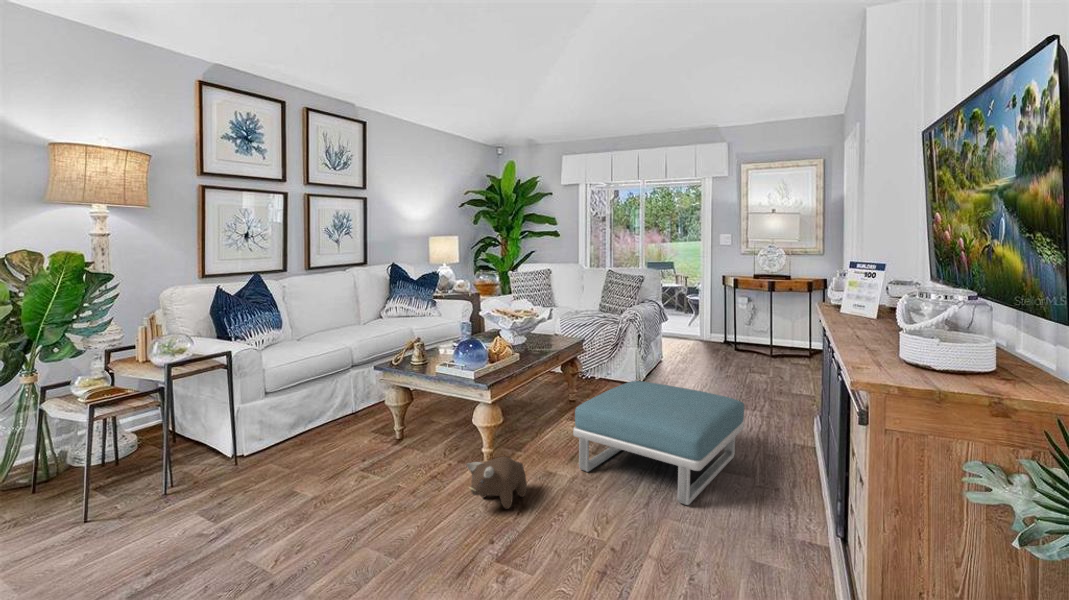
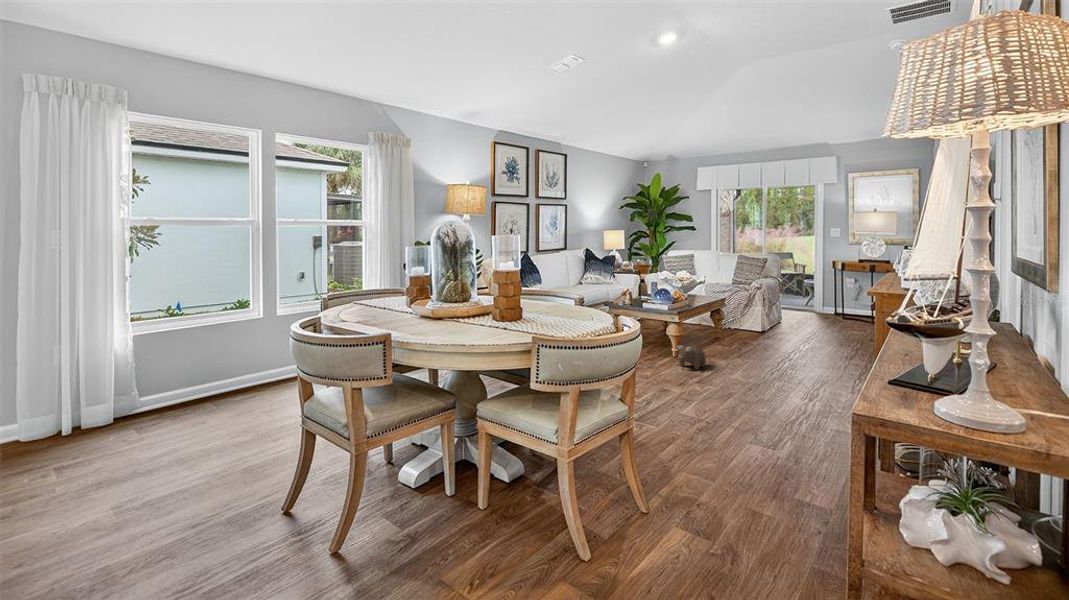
footstool: present [573,381,744,505] -> none [728,318,833,373]

